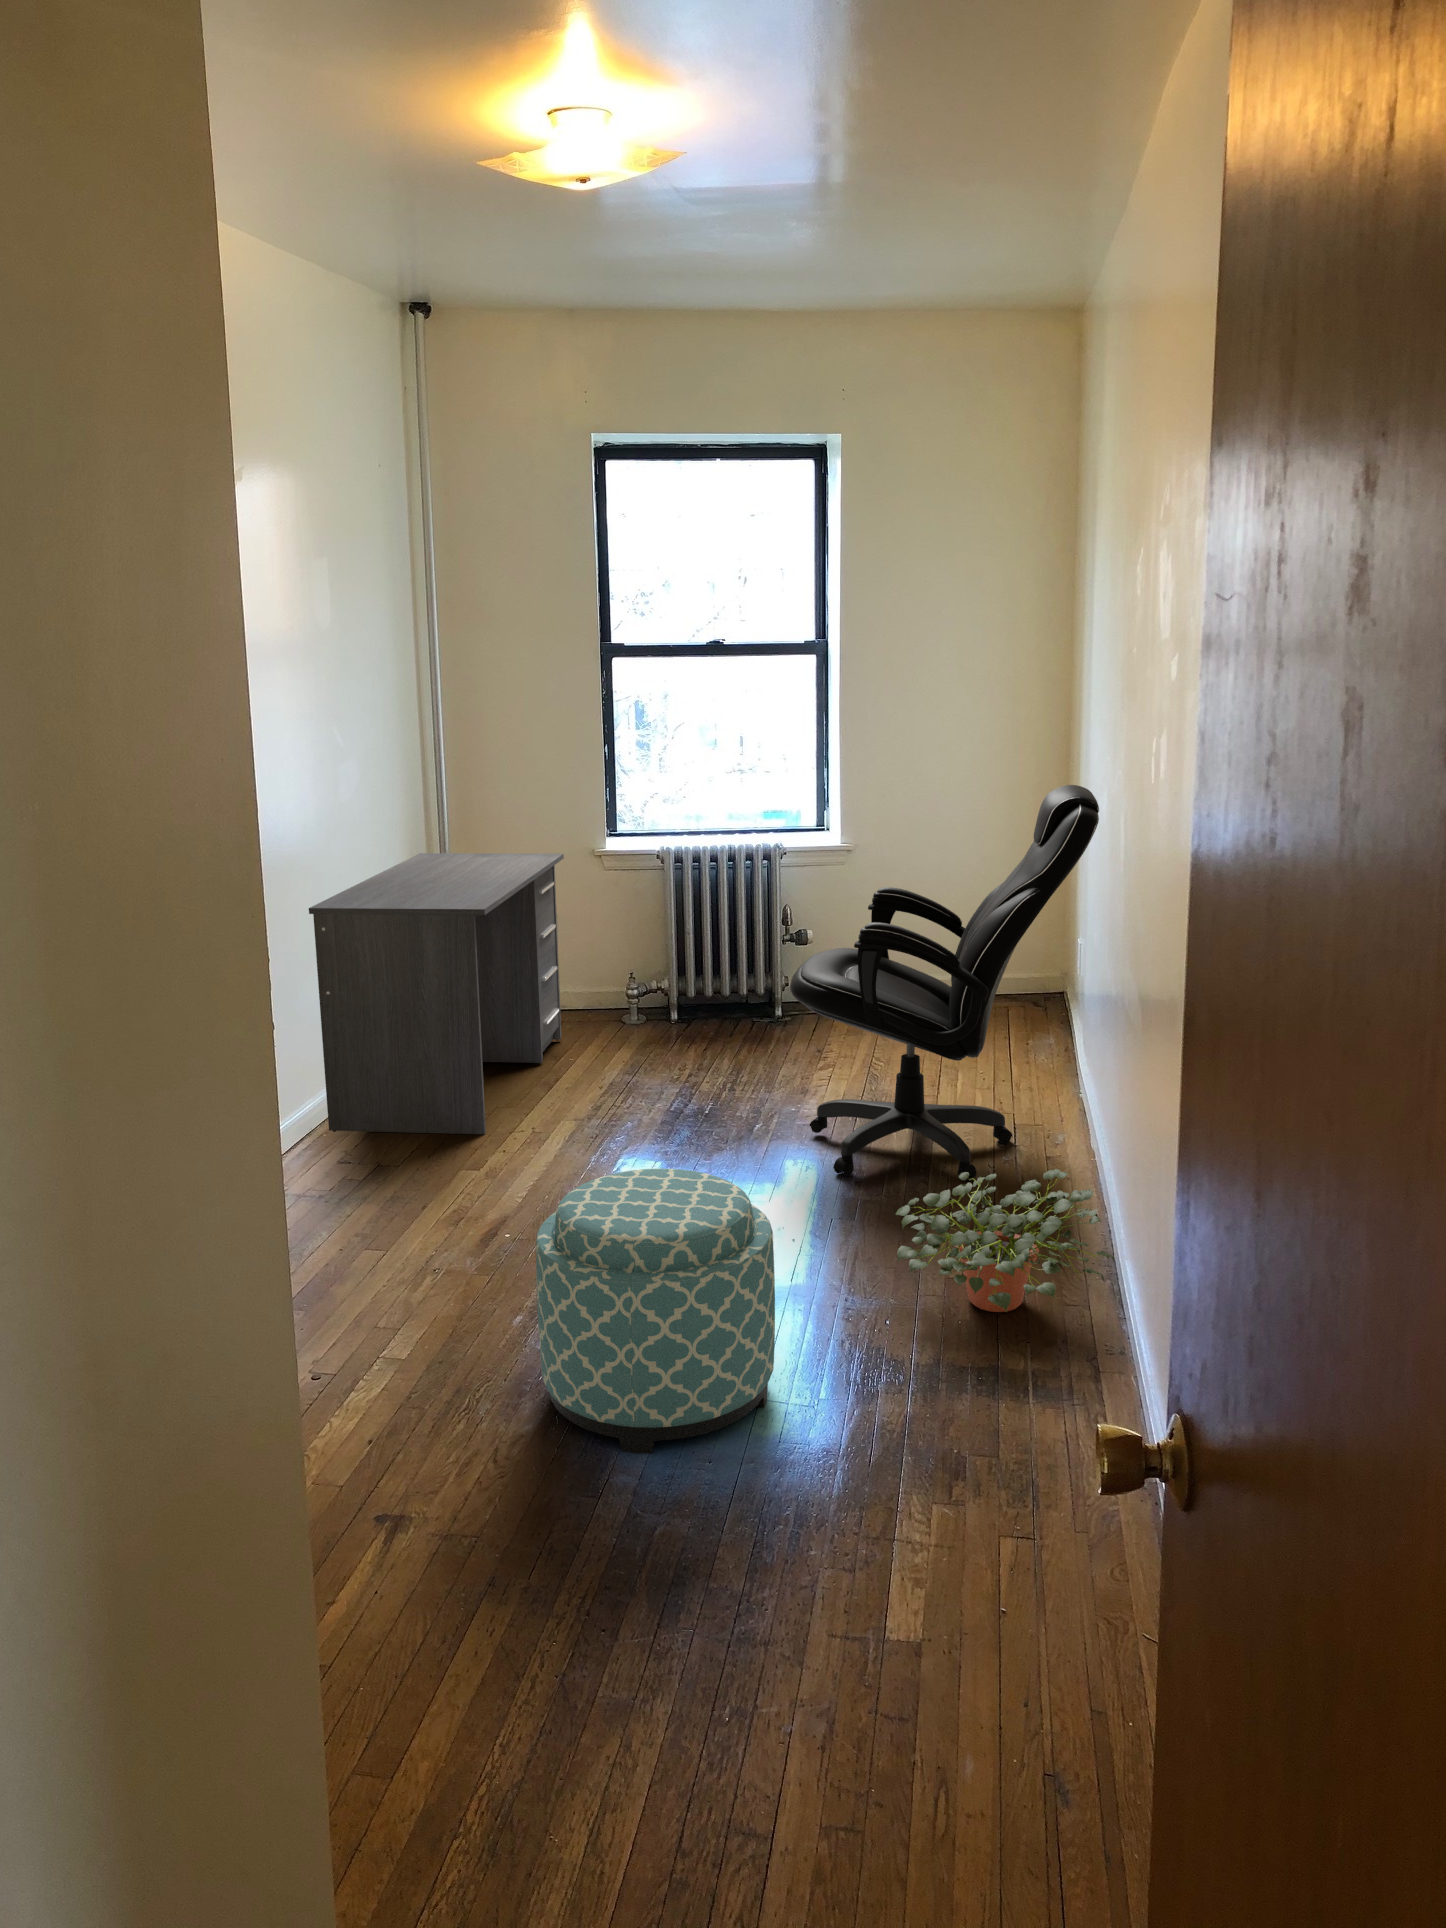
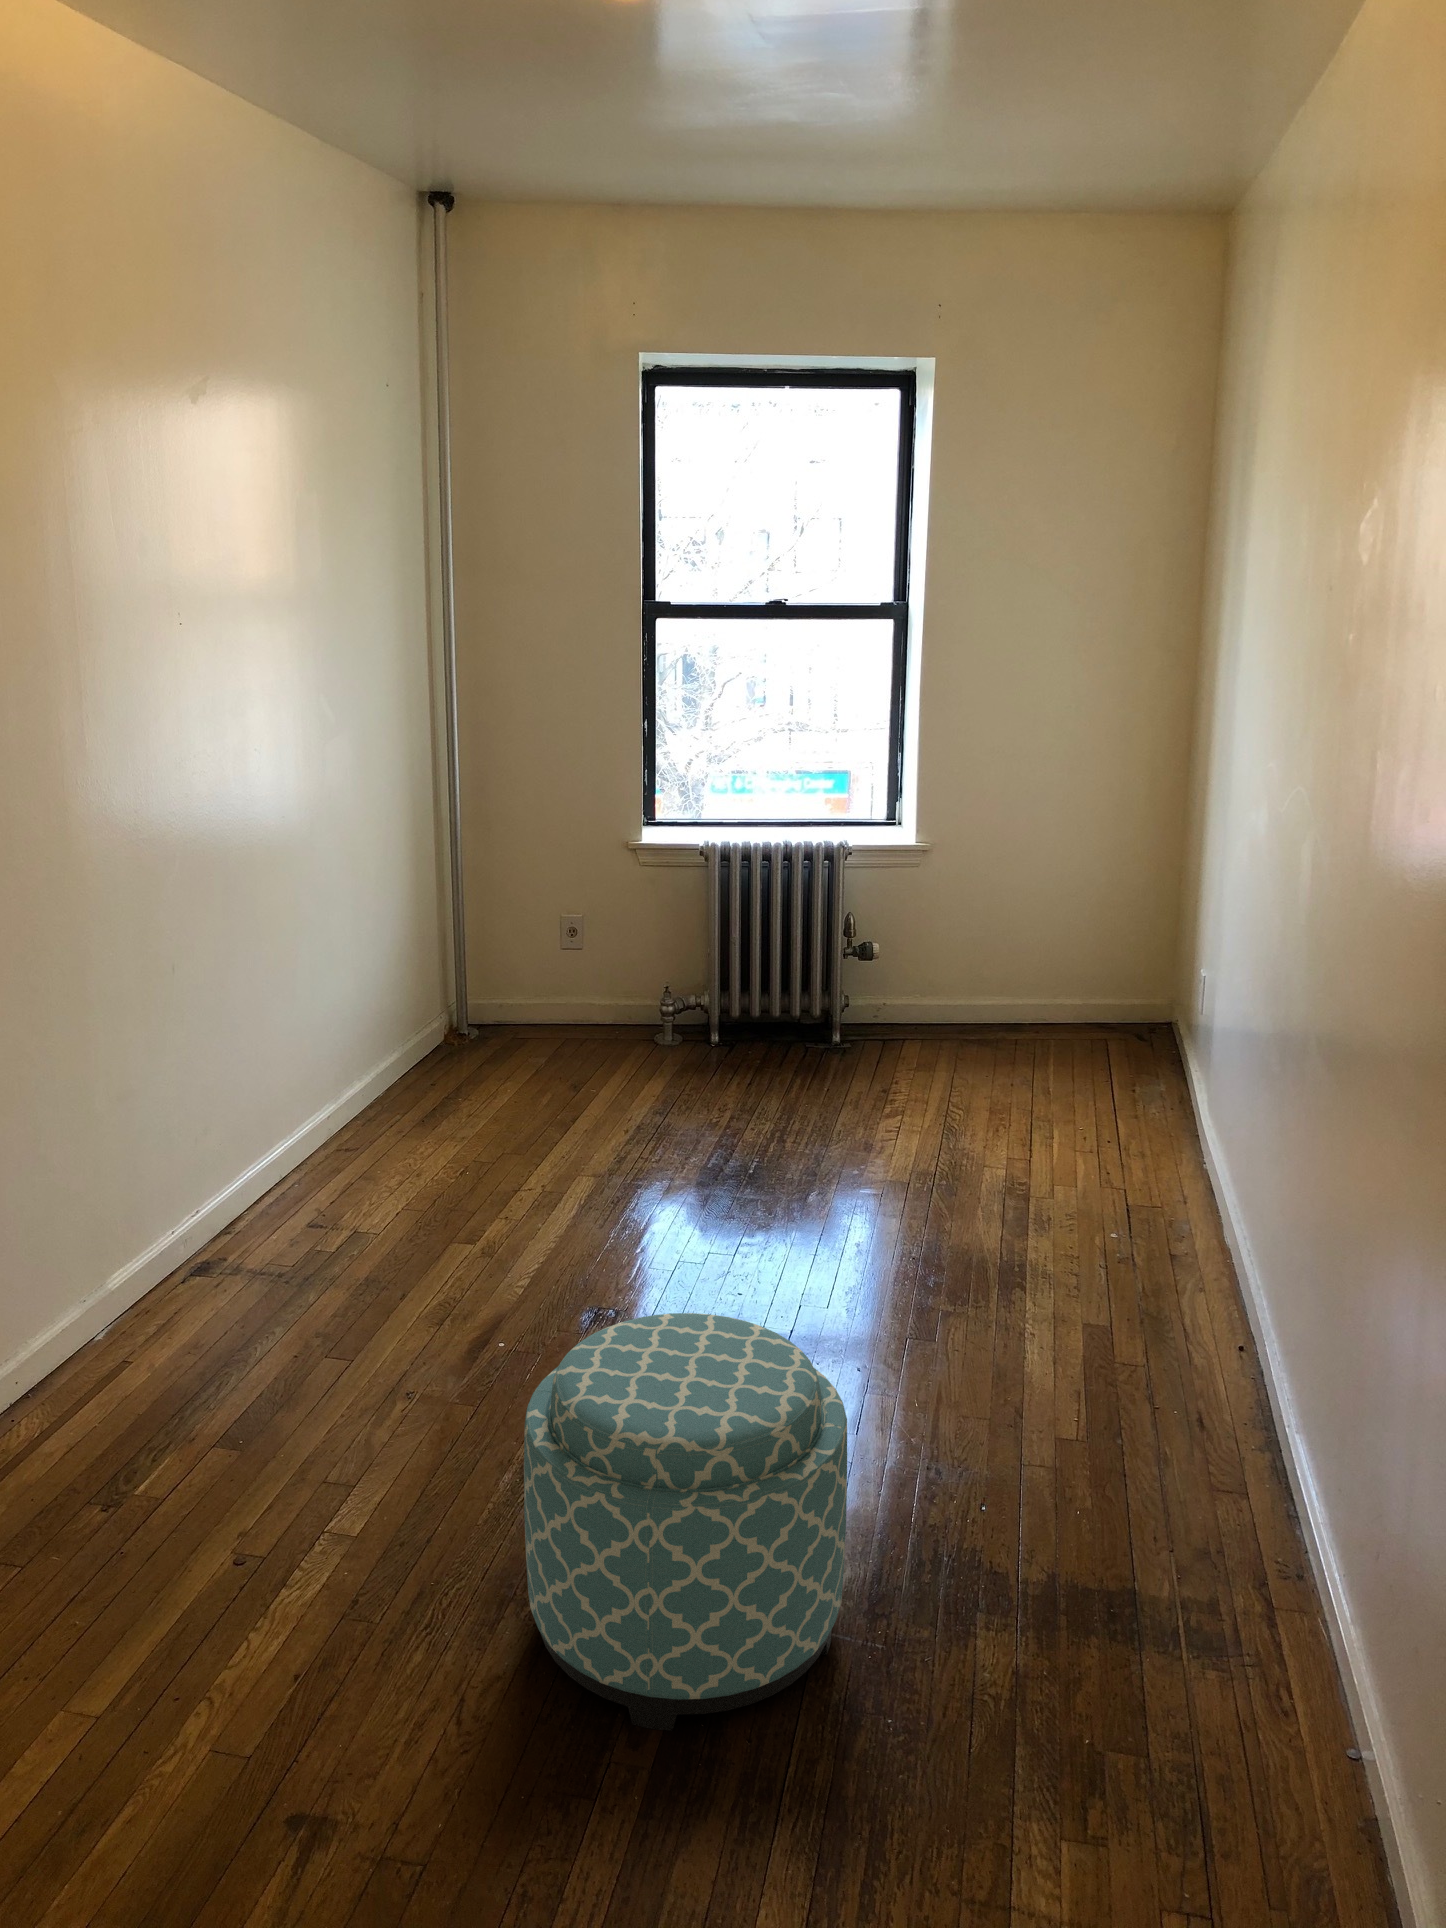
office chair: present [790,785,1099,1179] -> none [862,797,1269,1287]
desk: present [309,853,564,1134] -> none [284,842,592,1191]
potted plant: present [896,1169,1114,1312] -> none [999,1310,1296,1530]

